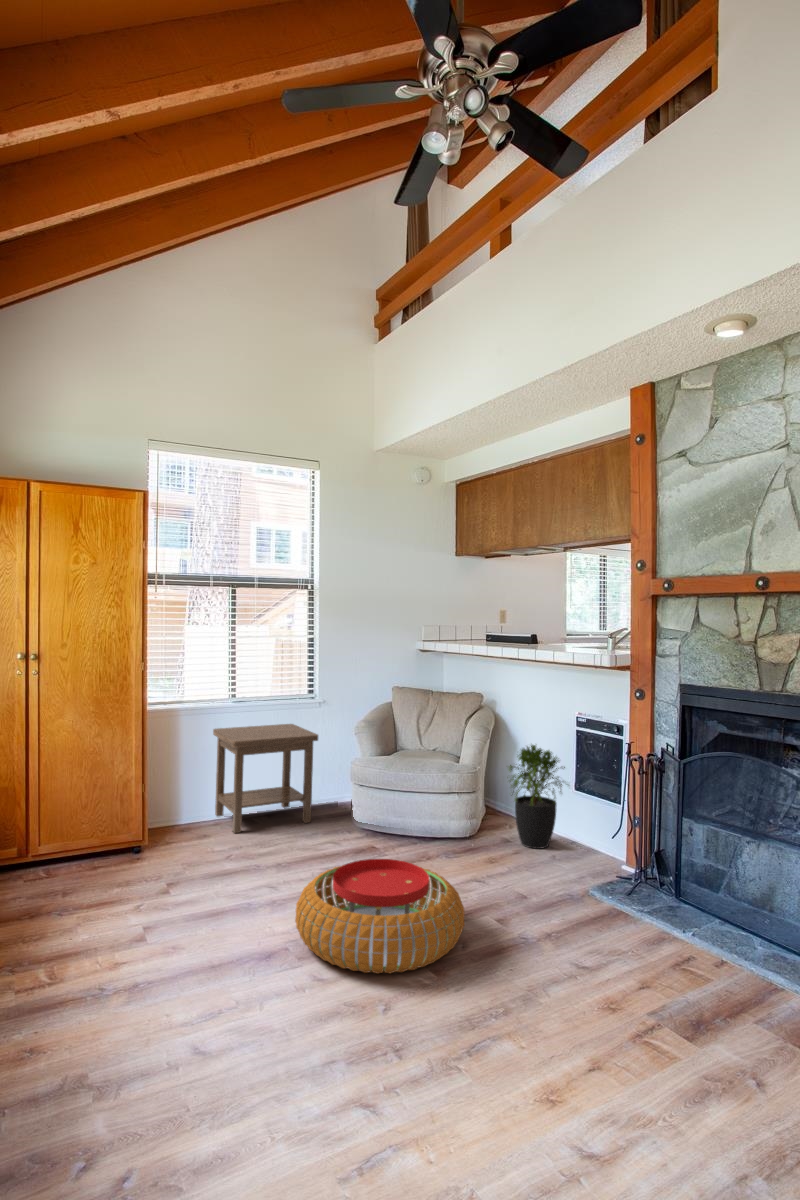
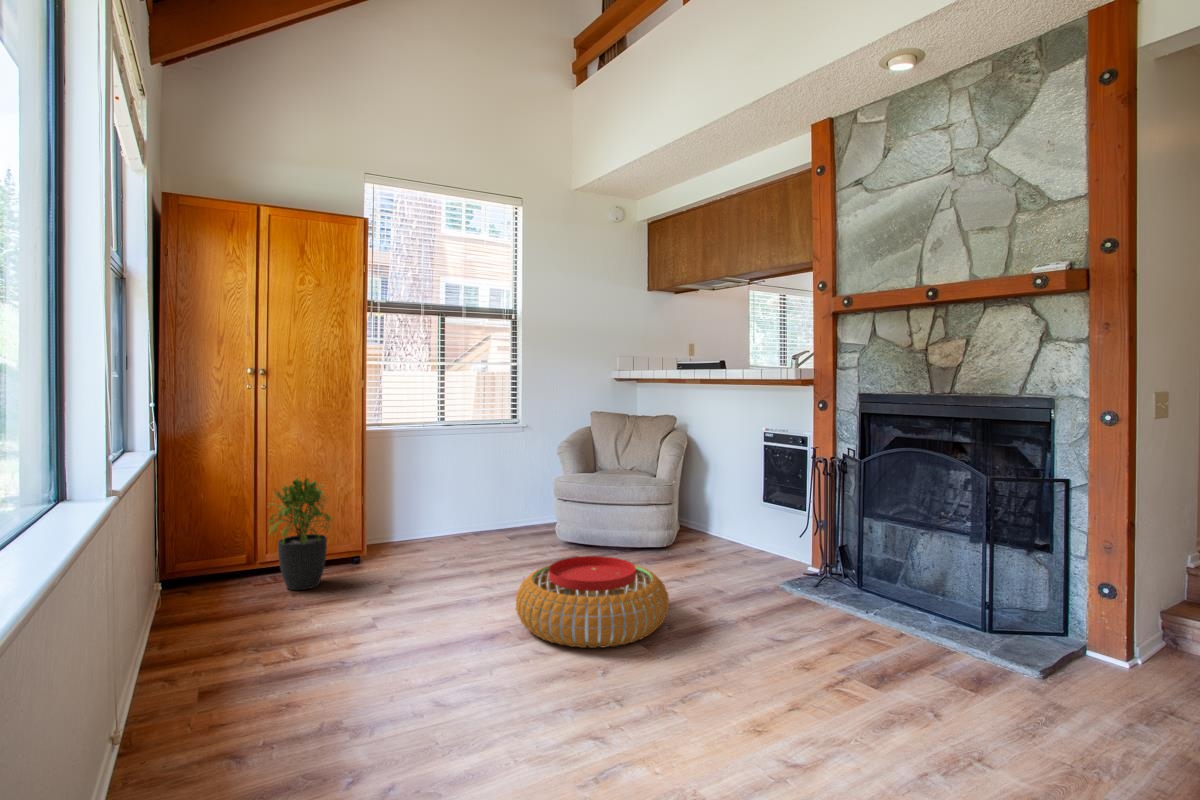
side table: present [213,724,318,833] -> none [430,456,527,552]
potted plant: present [509,745,568,849] -> present [268,478,331,590]

